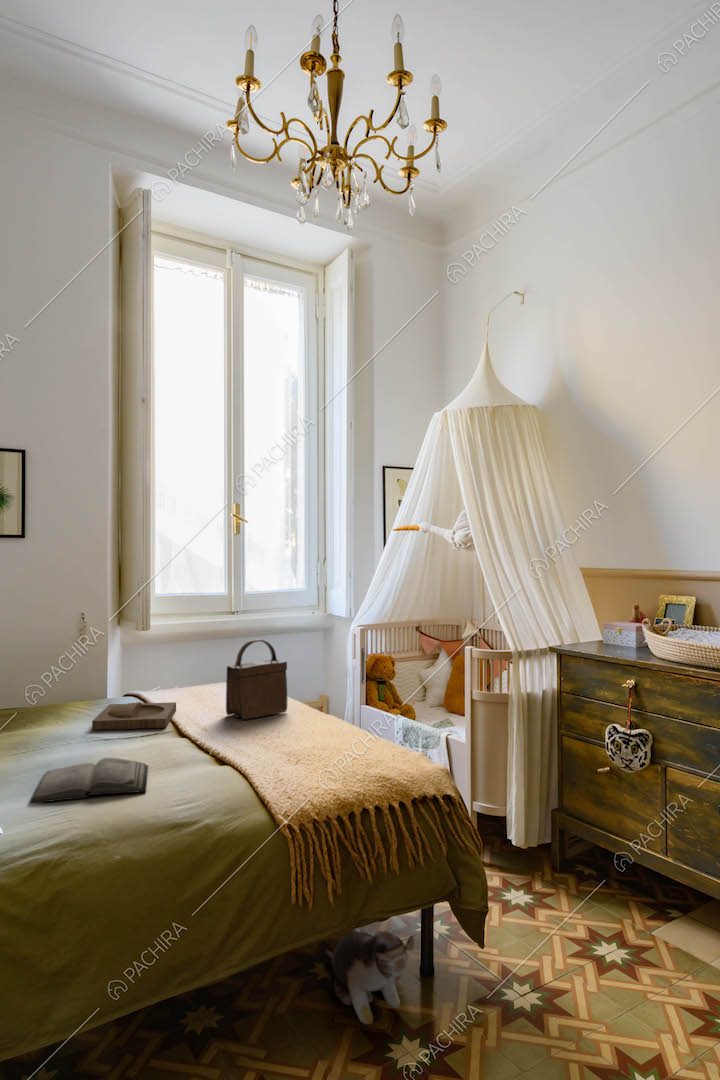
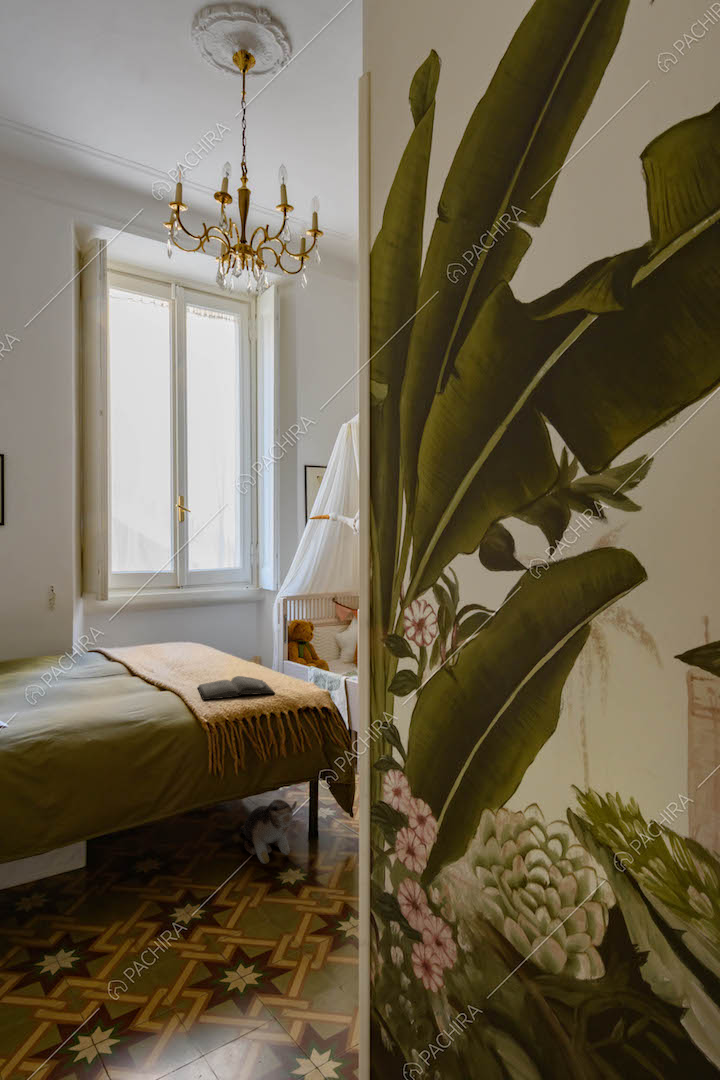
handbag: present [226,640,287,720] -> none [169,604,217,665]
tray: present [92,702,176,730] -> none [64,654,130,672]
diary: present [29,758,148,803] -> present [198,676,275,700]

